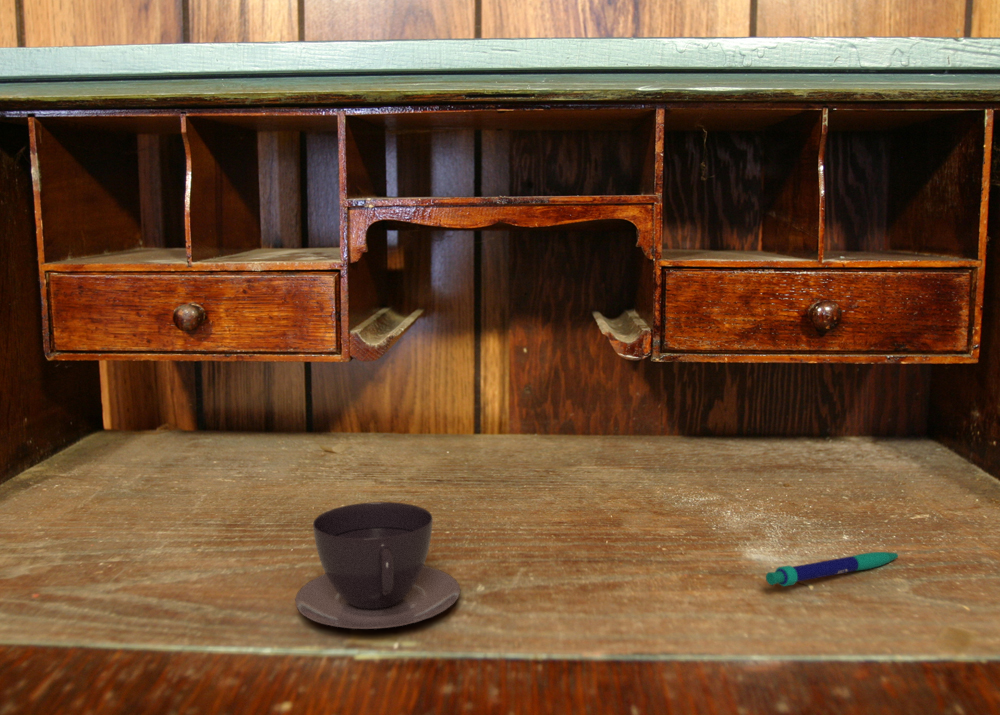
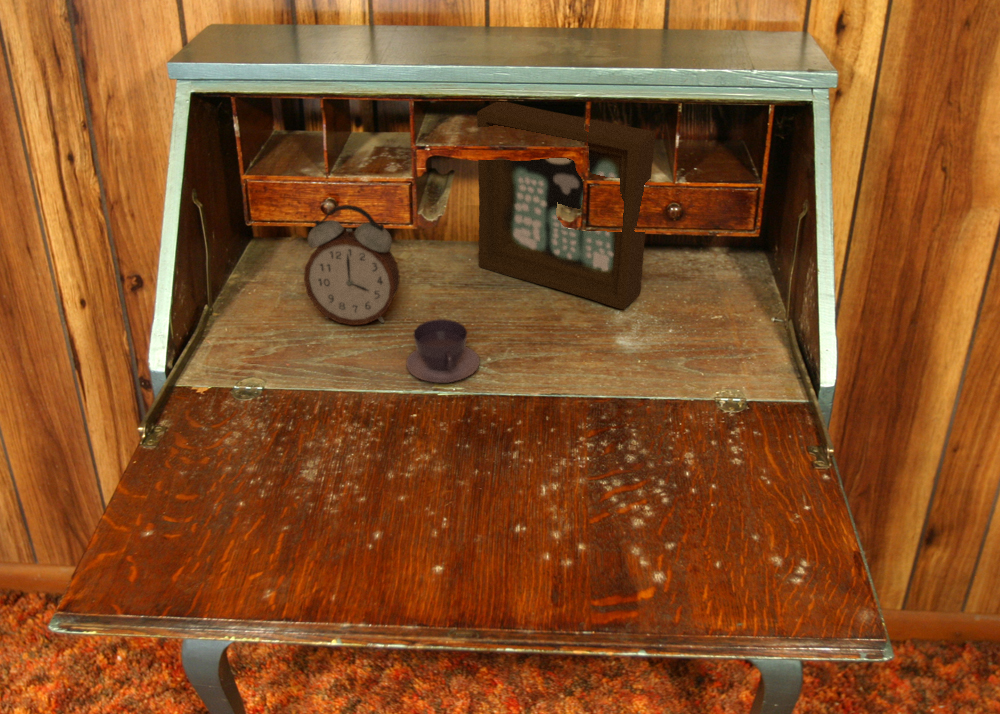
picture frame: none [462,173,770,511] -> present [477,102,656,309]
alarm clock: none [121,299,311,538] -> present [304,205,400,325]
pen: present [766,552,899,586] -> none [618,340,692,361]

